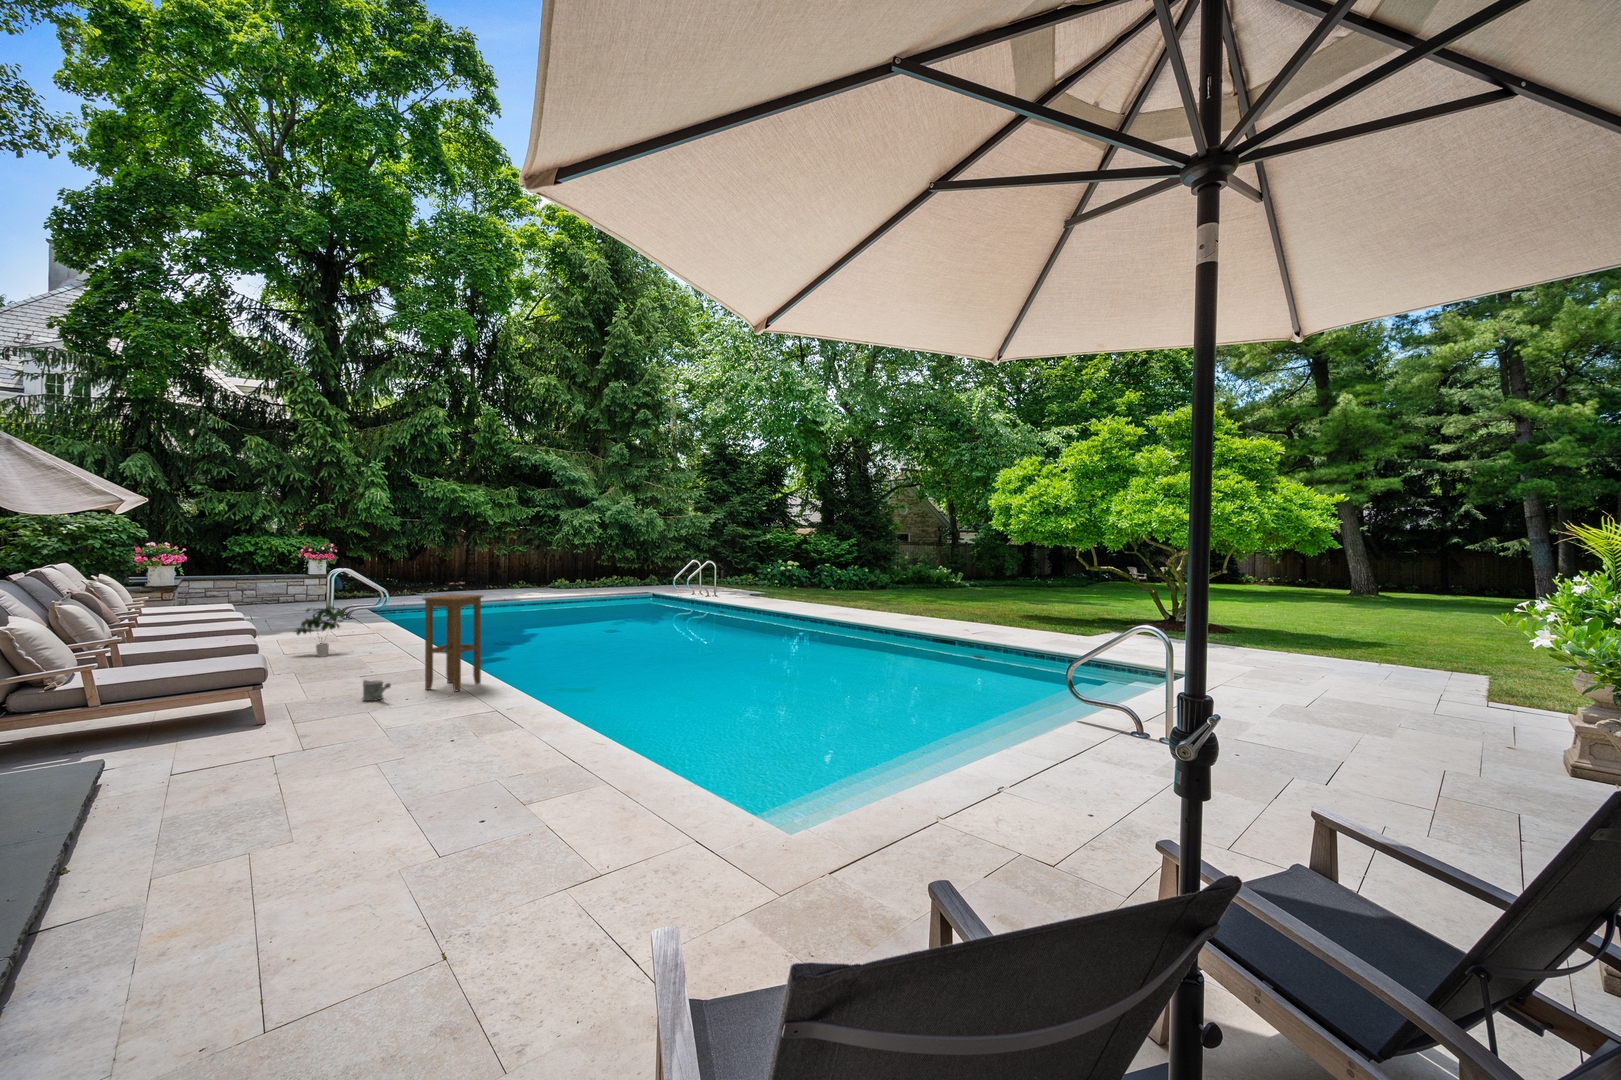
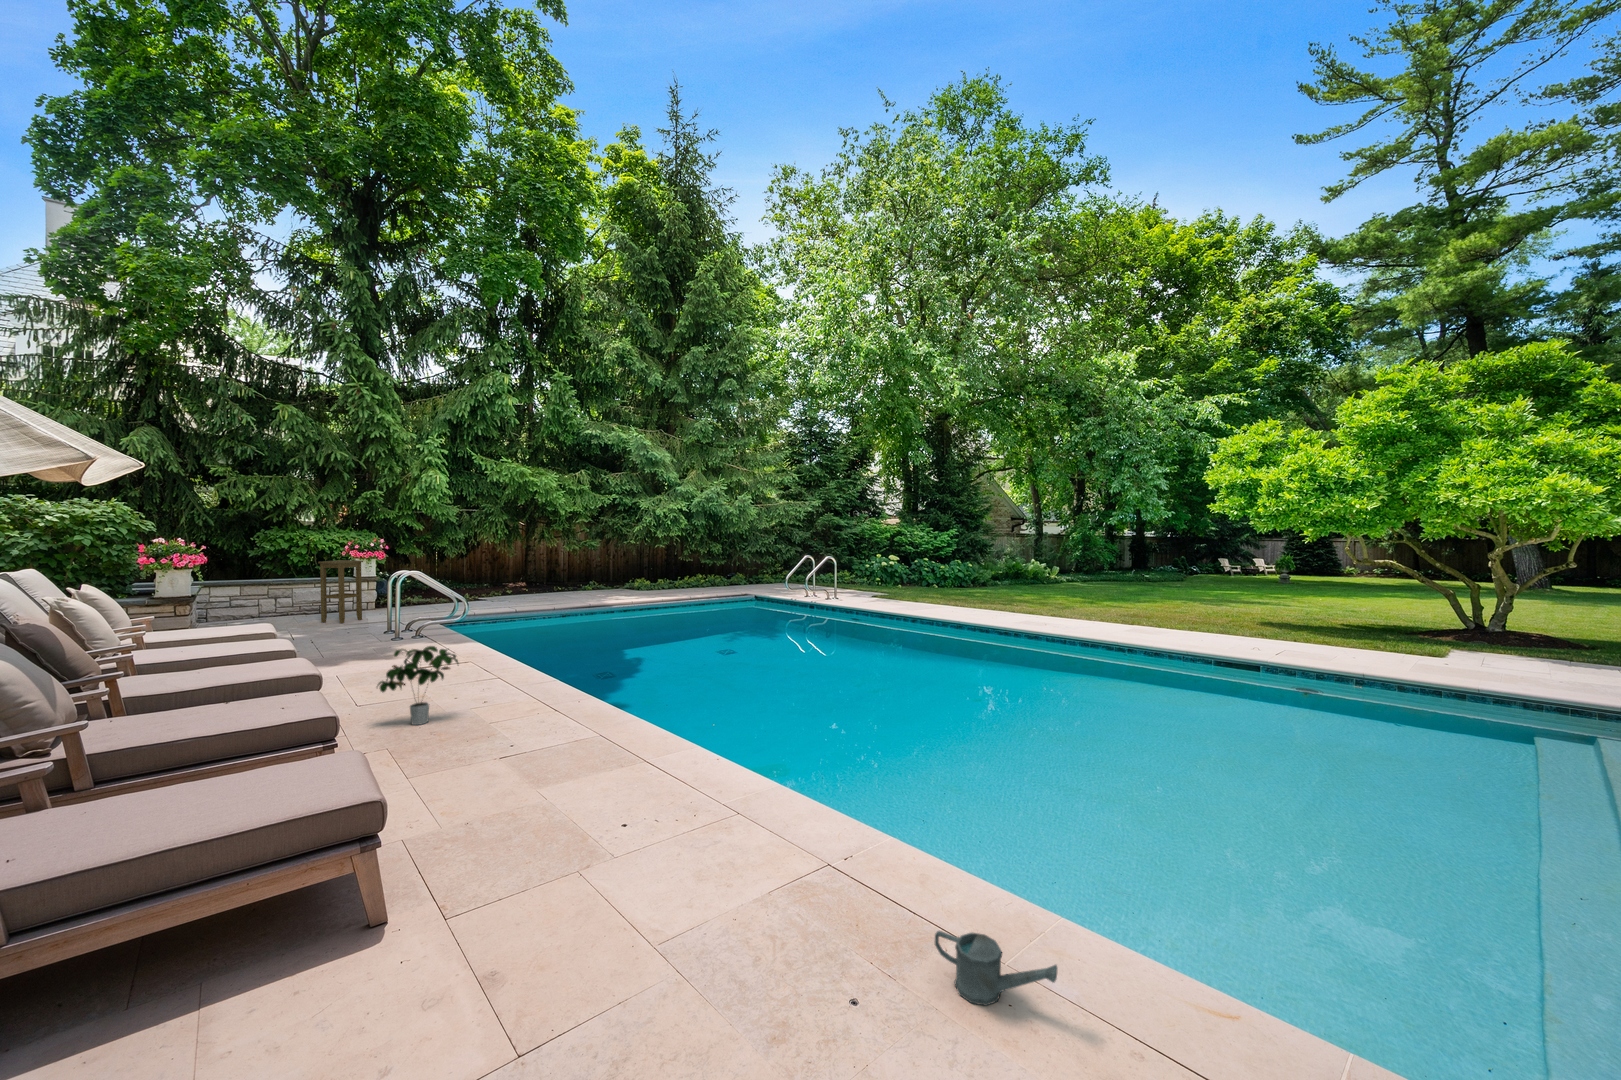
stool: present [423,594,483,691] -> present [318,560,363,623]
watering can: present [363,680,391,701] -> present [935,931,1057,1006]

